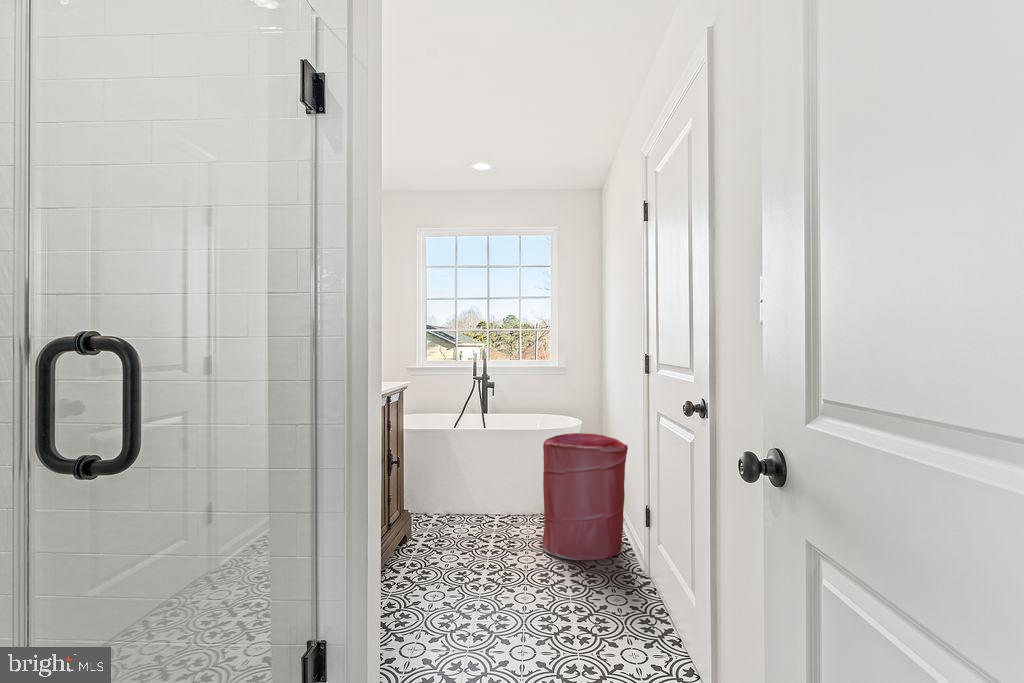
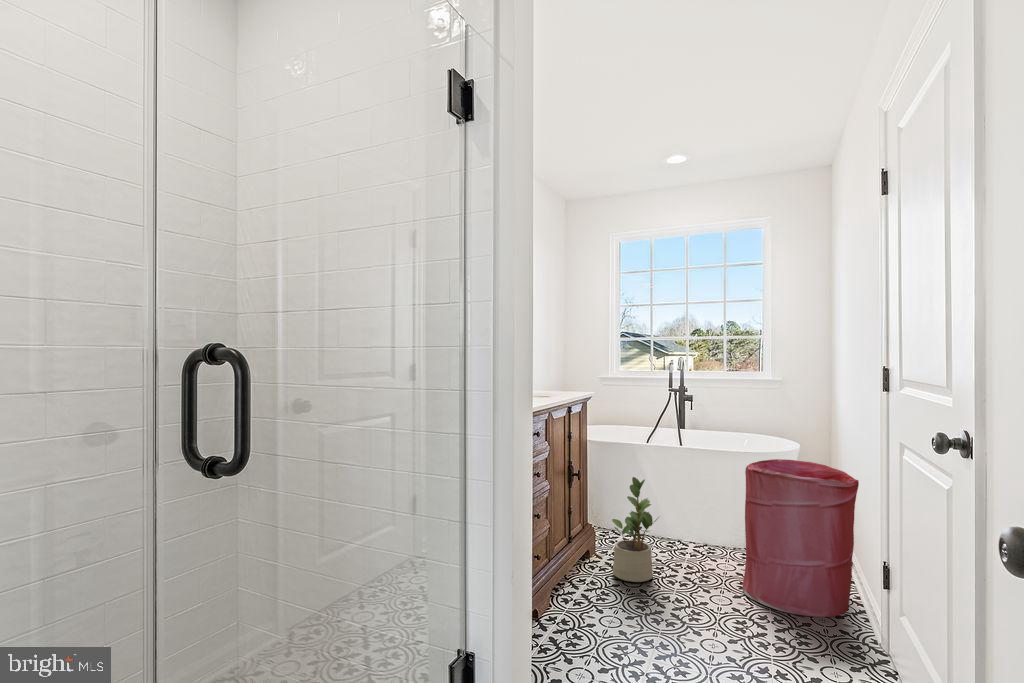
potted plant: none [429,461,473,558] -> present [612,477,659,582]

